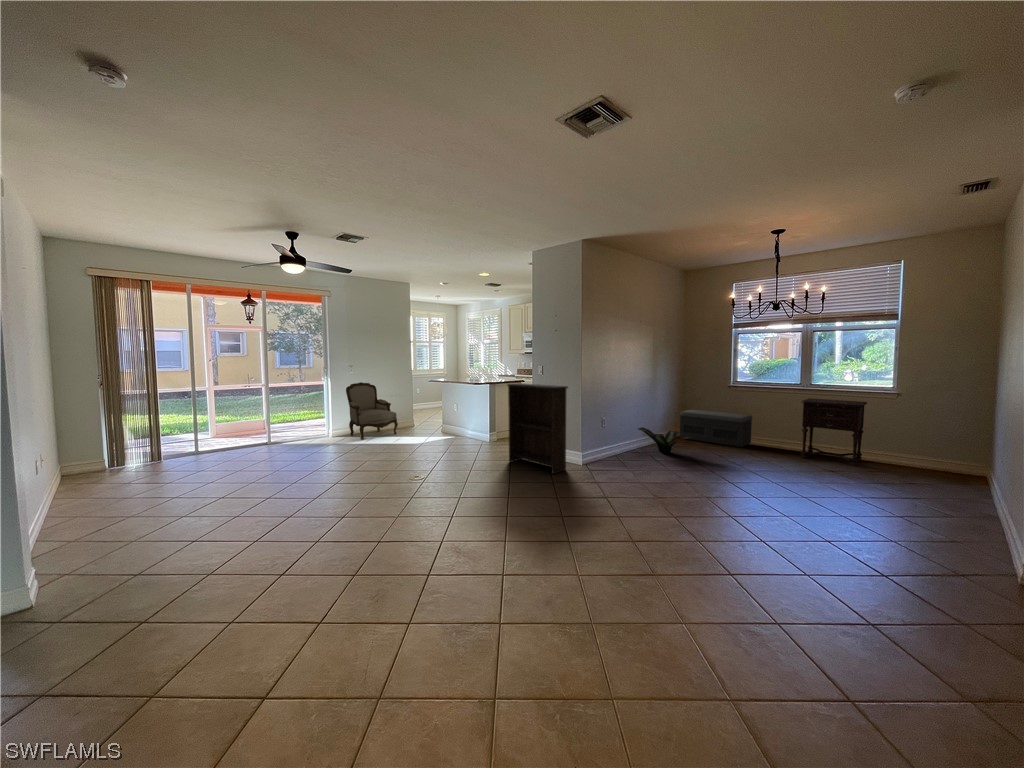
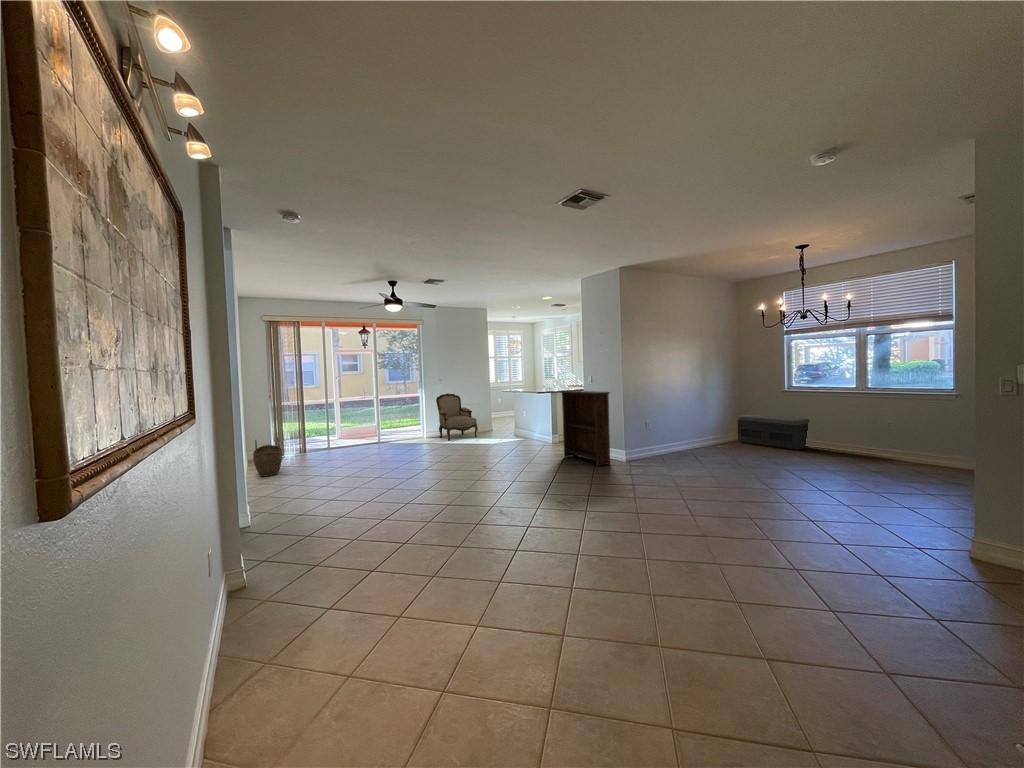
side table: present [801,398,867,466] -> none [852,401,926,466]
potted plant: present [638,427,690,454] -> none [686,430,737,454]
woven basket: none [50,447,106,508] -> present [253,438,282,477]

